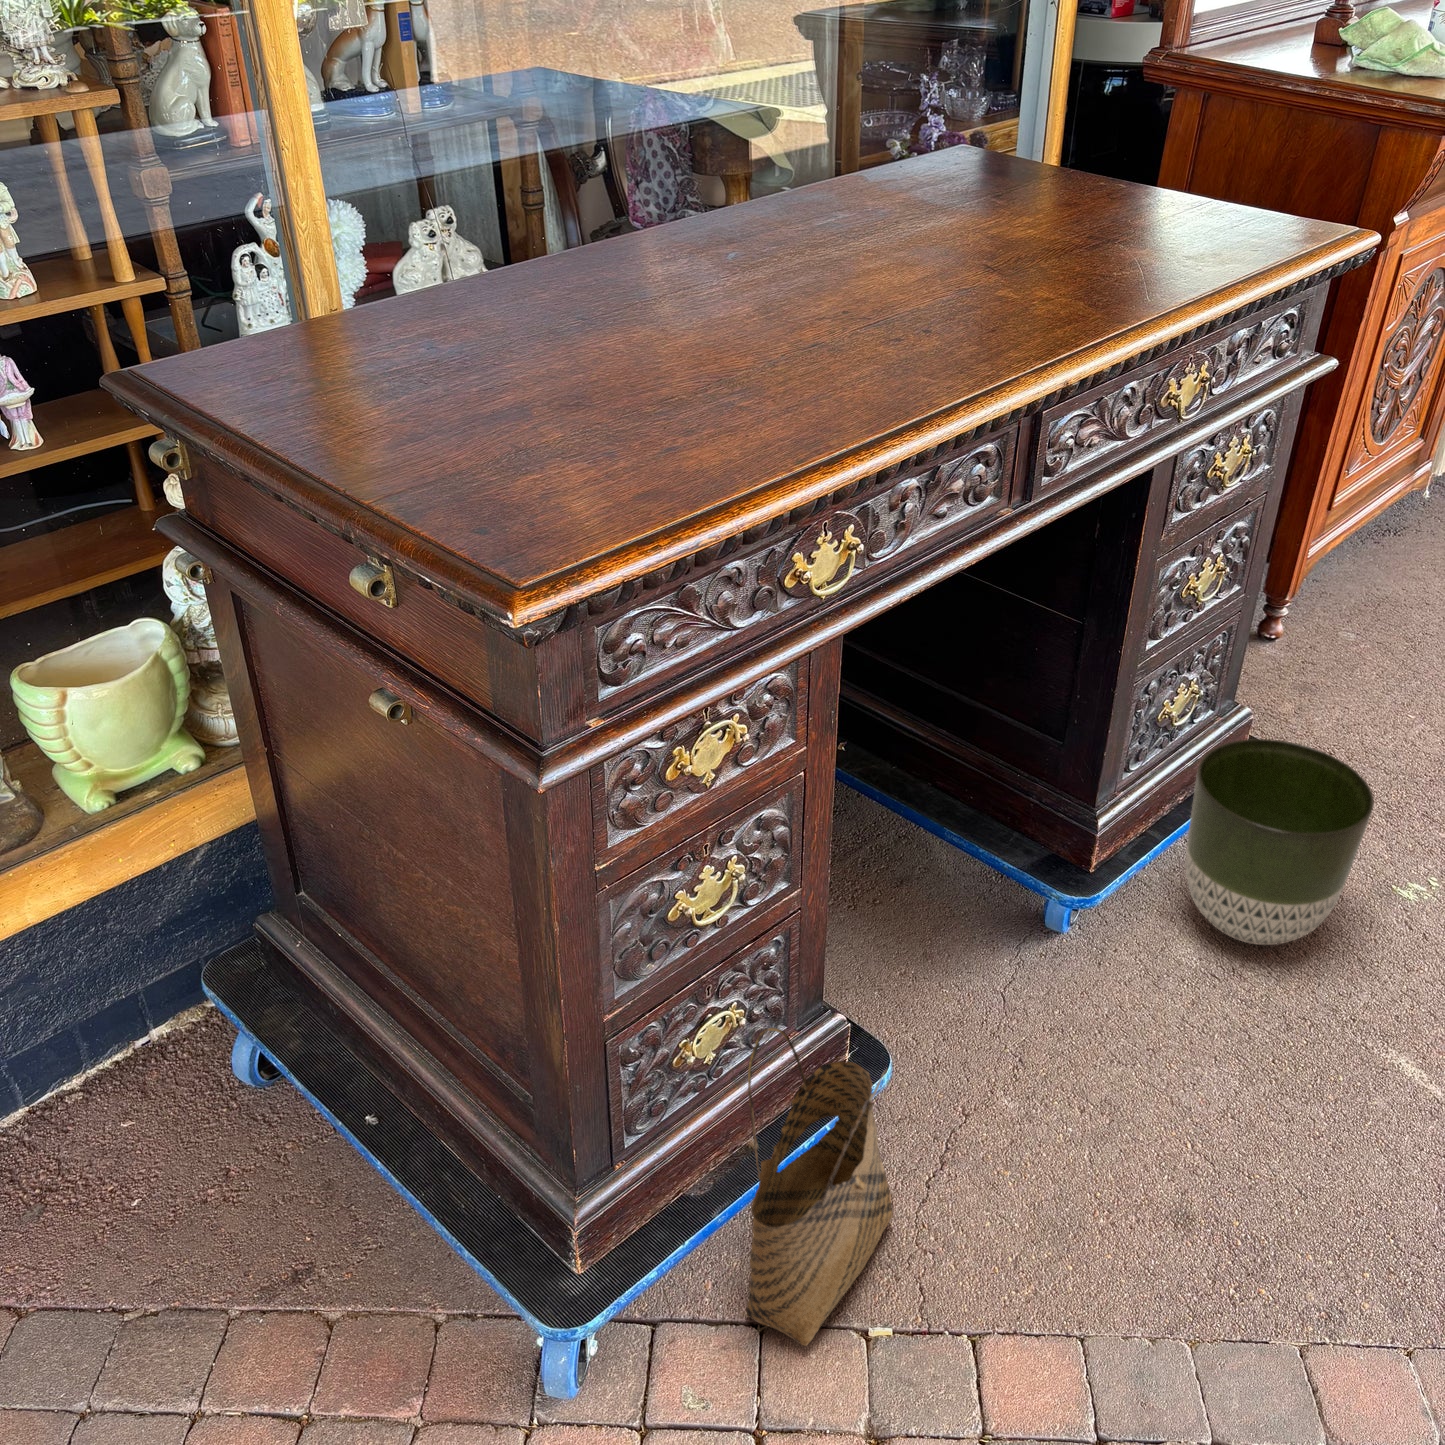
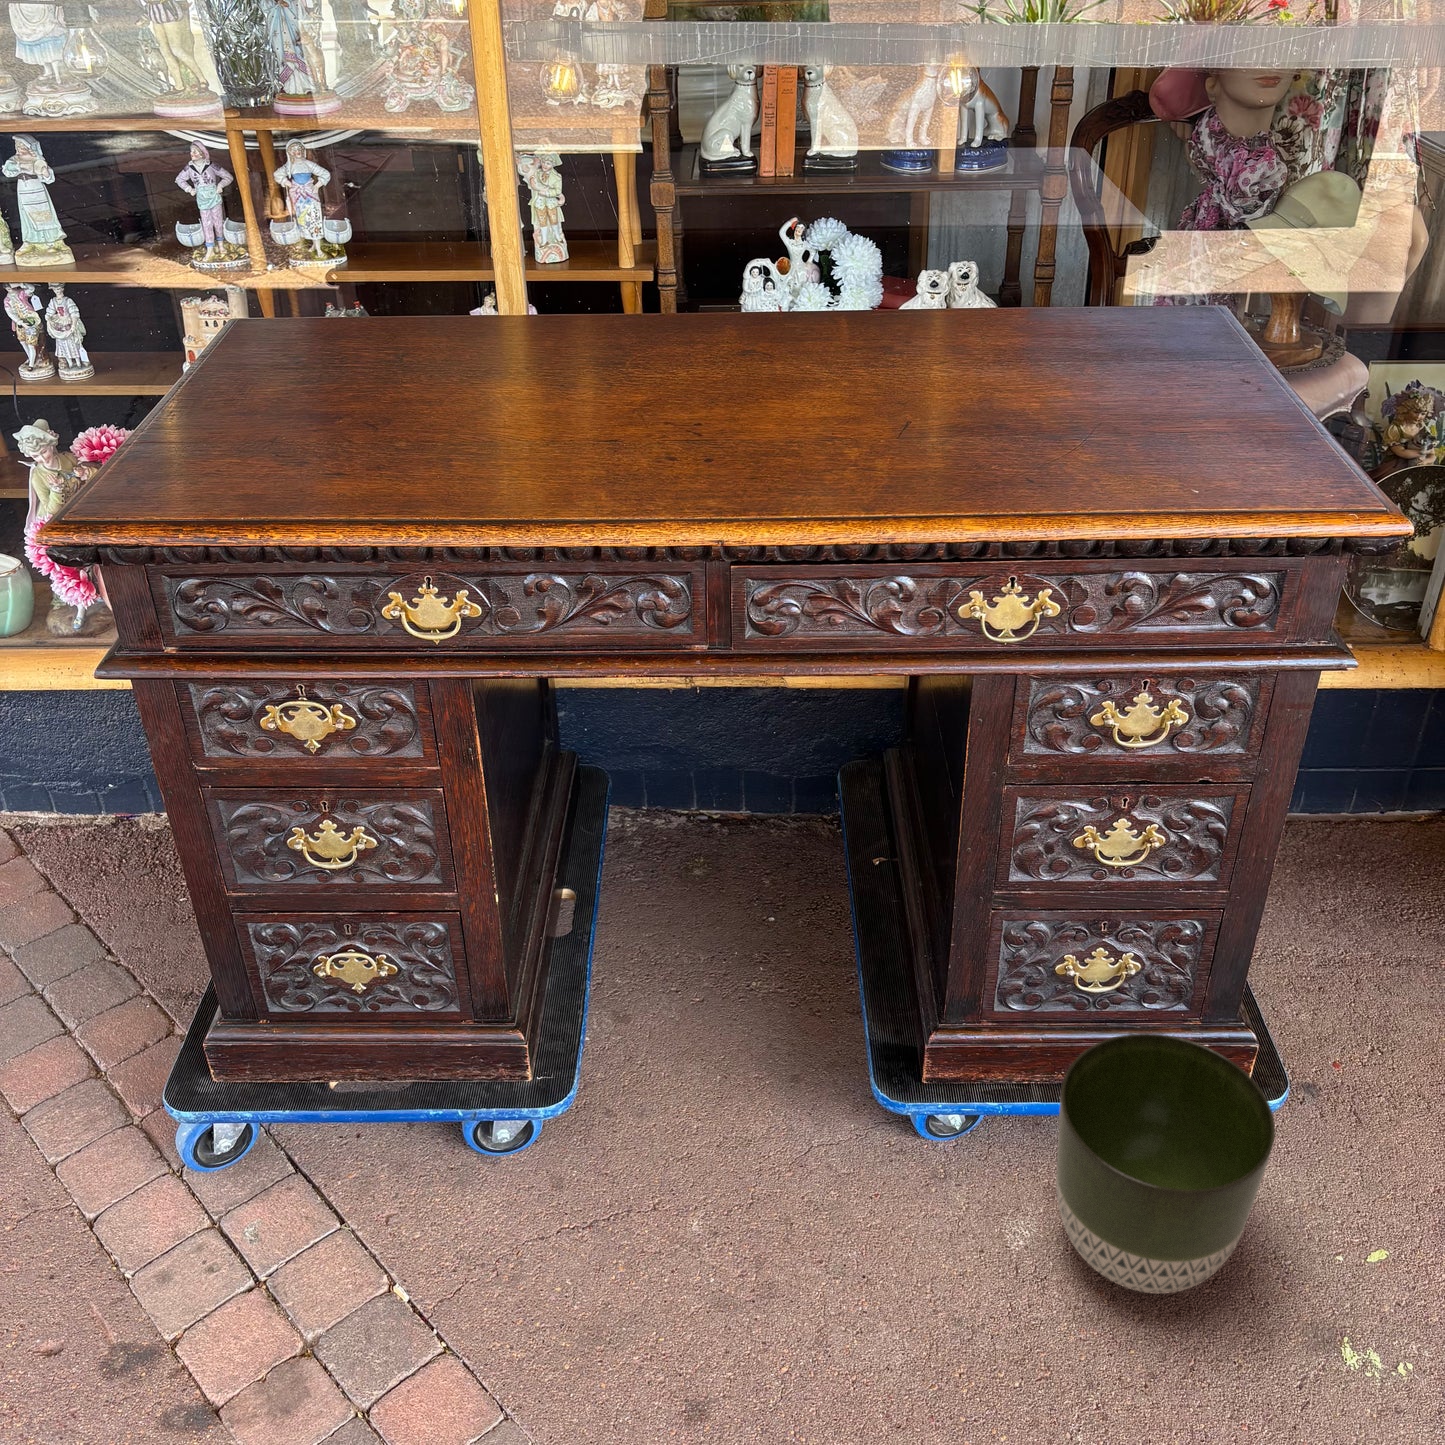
woven basket: present [746,1028,893,1346] -> none [293,989,506,1256]

